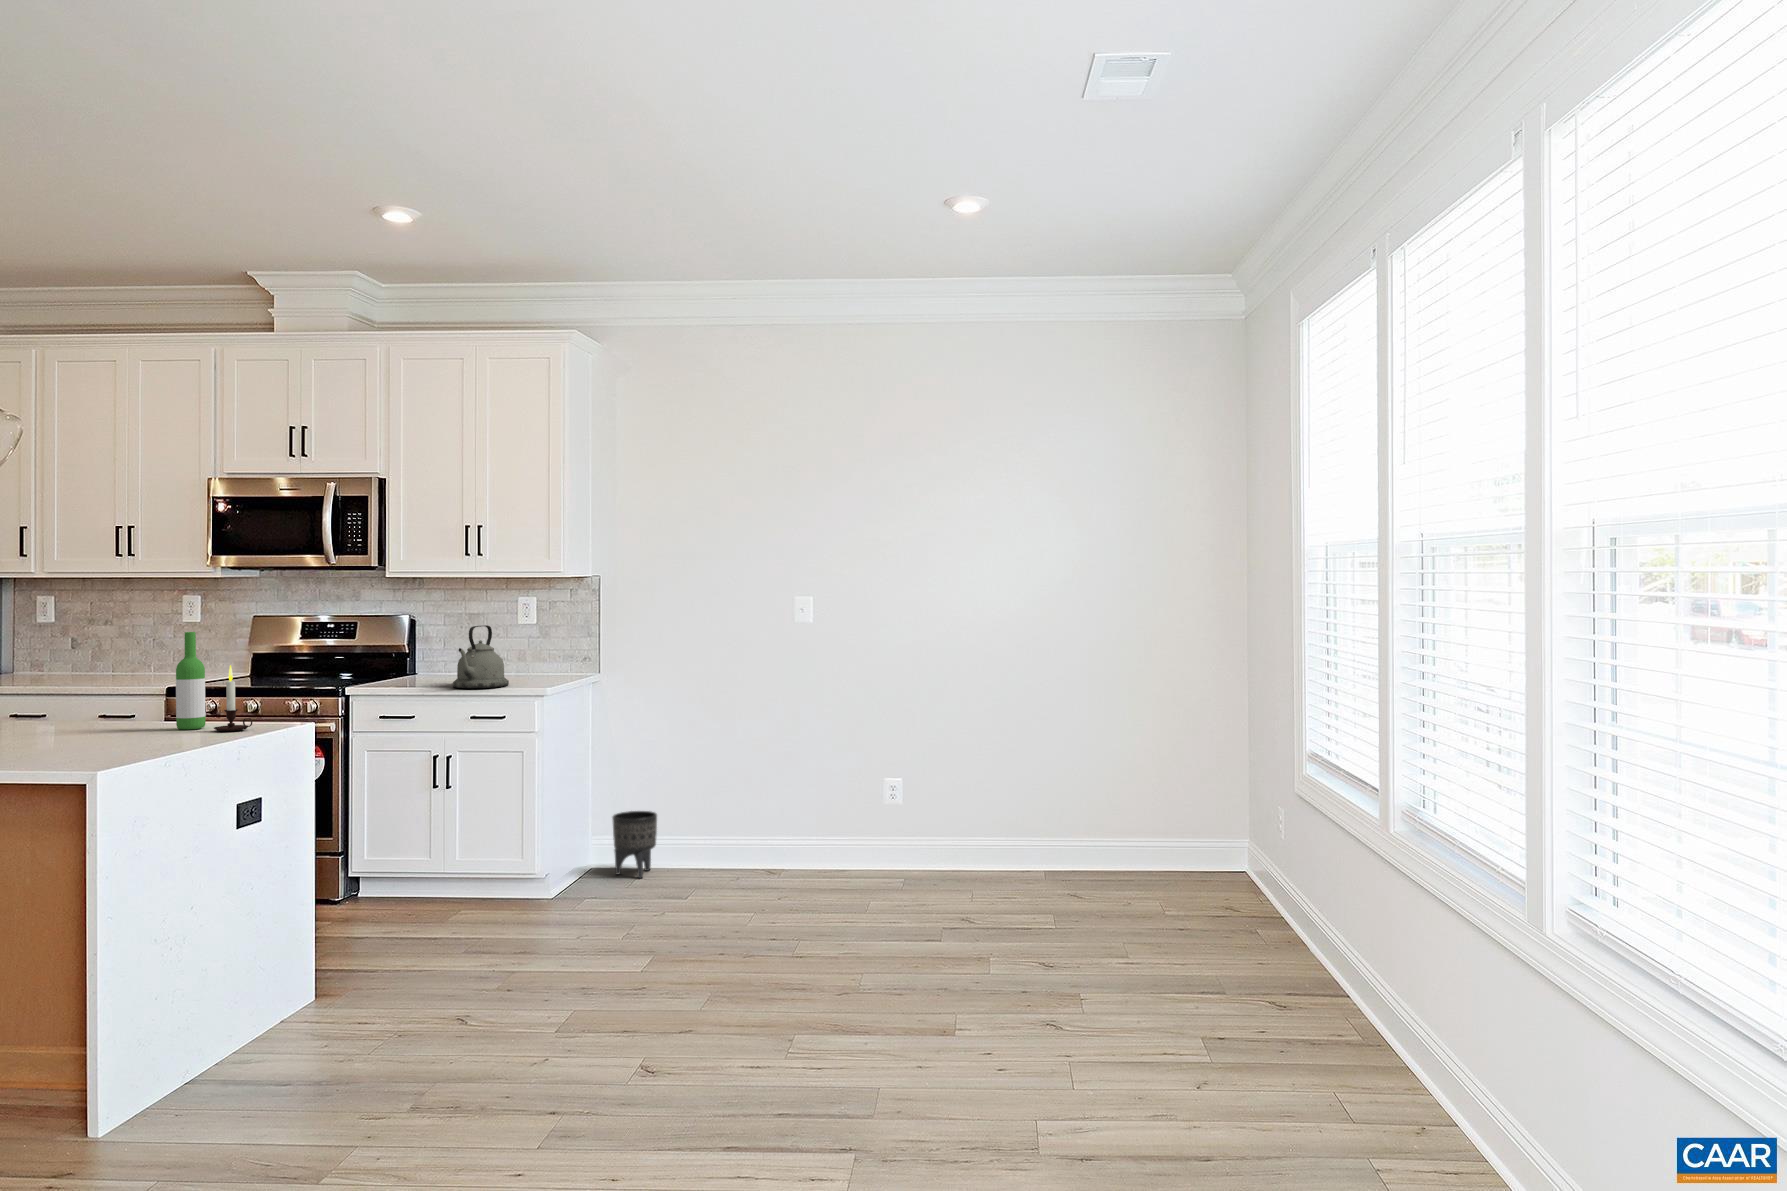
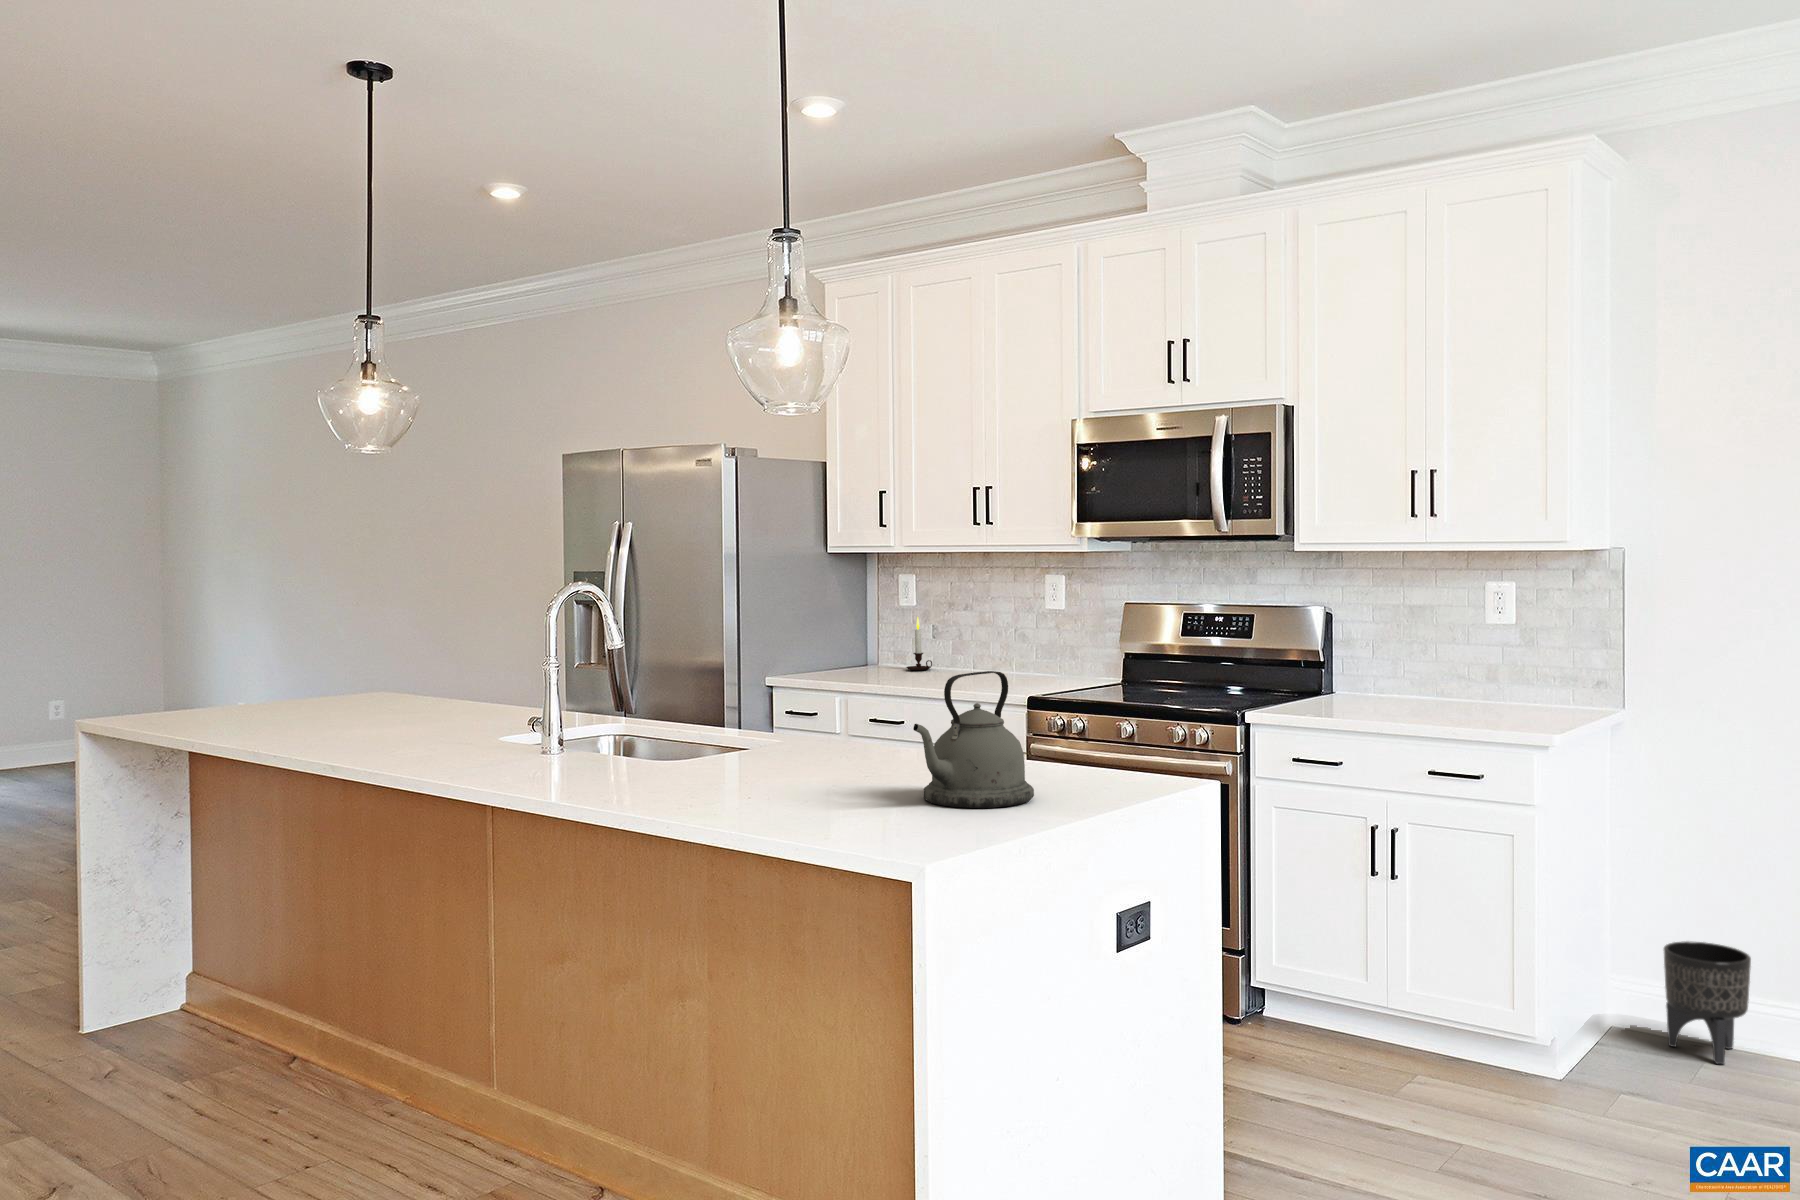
kettle: present [453,625,509,688] -> present [913,671,1034,808]
wine bottle: present [176,632,206,730] -> none [1035,640,1072,781]
candle: present [214,665,252,731] -> present [906,617,932,670]

